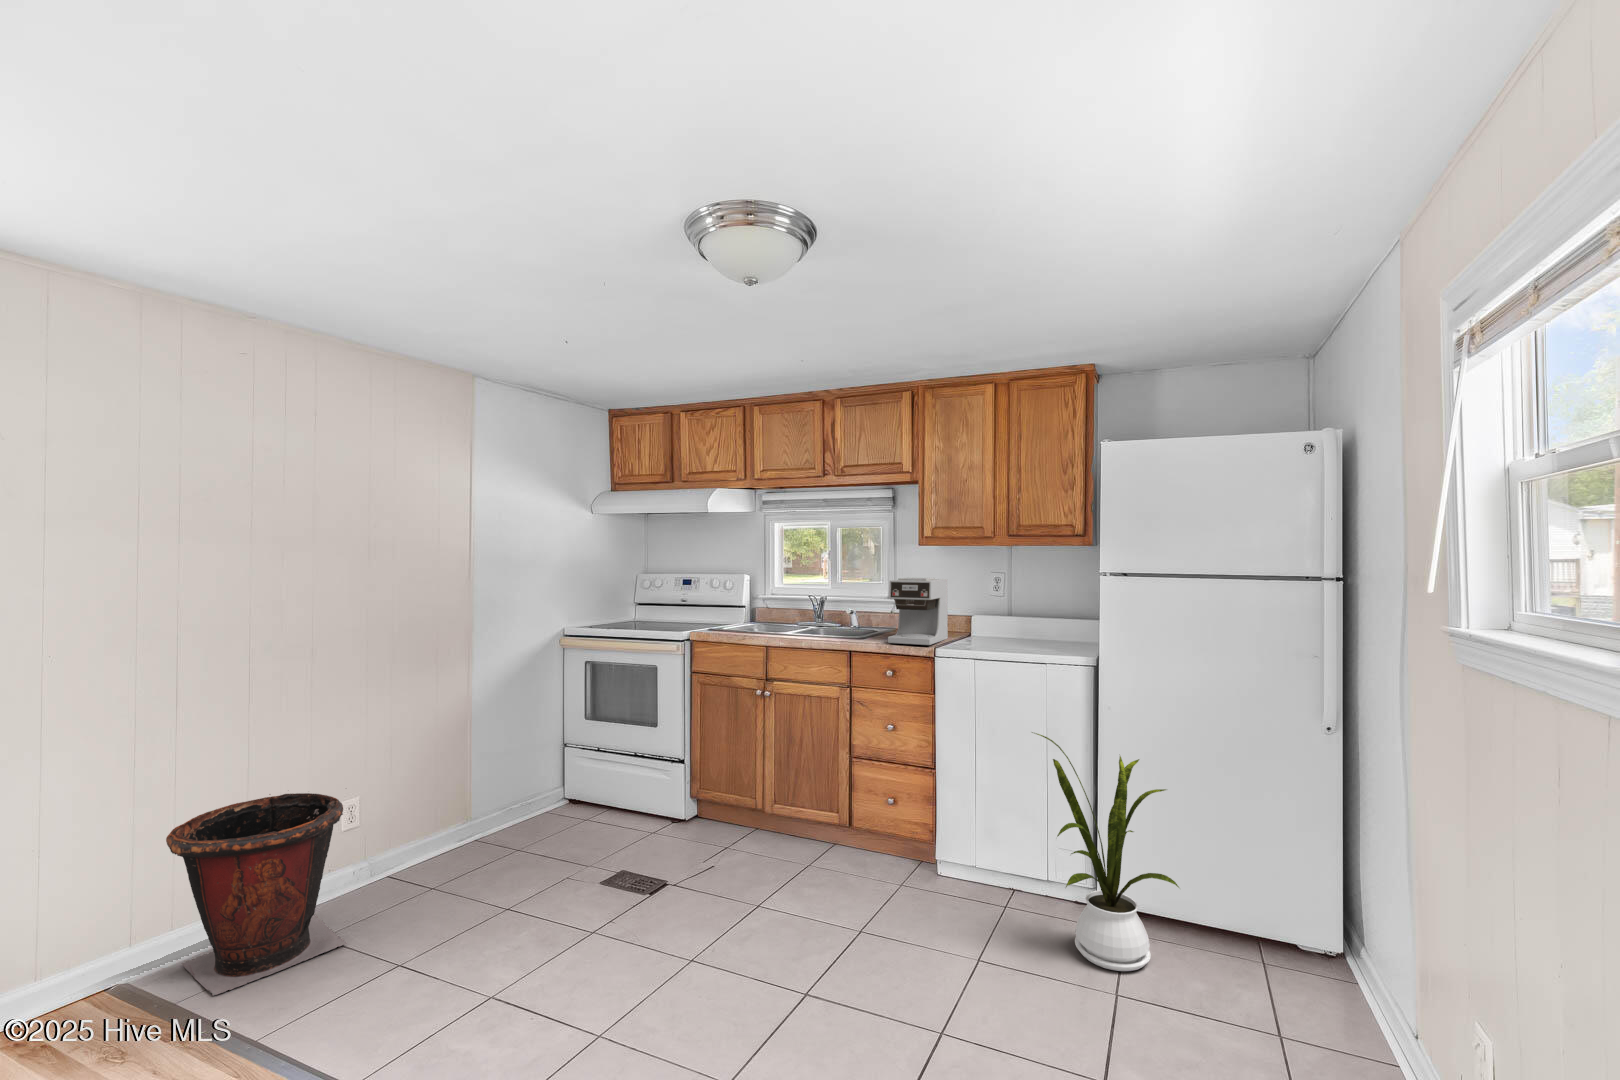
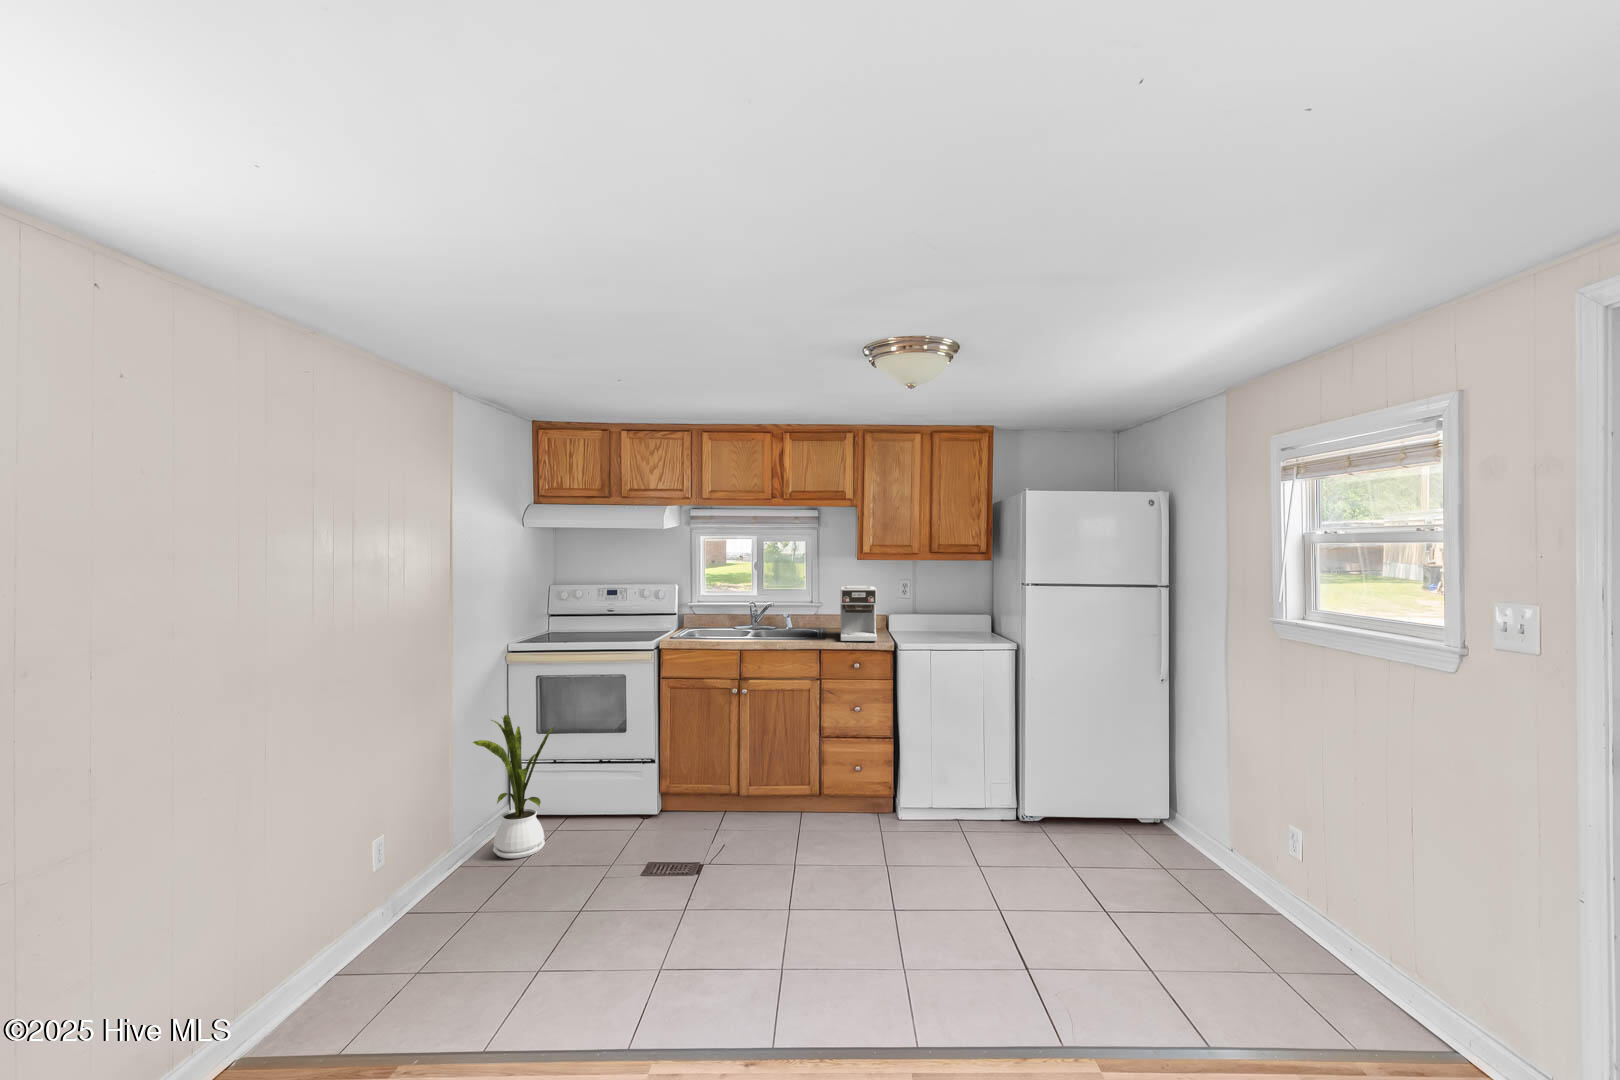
house plant: present [1032,732,1179,971] -> present [473,715,555,859]
trash can: present [166,793,347,996] -> none [310,812,474,1023]

